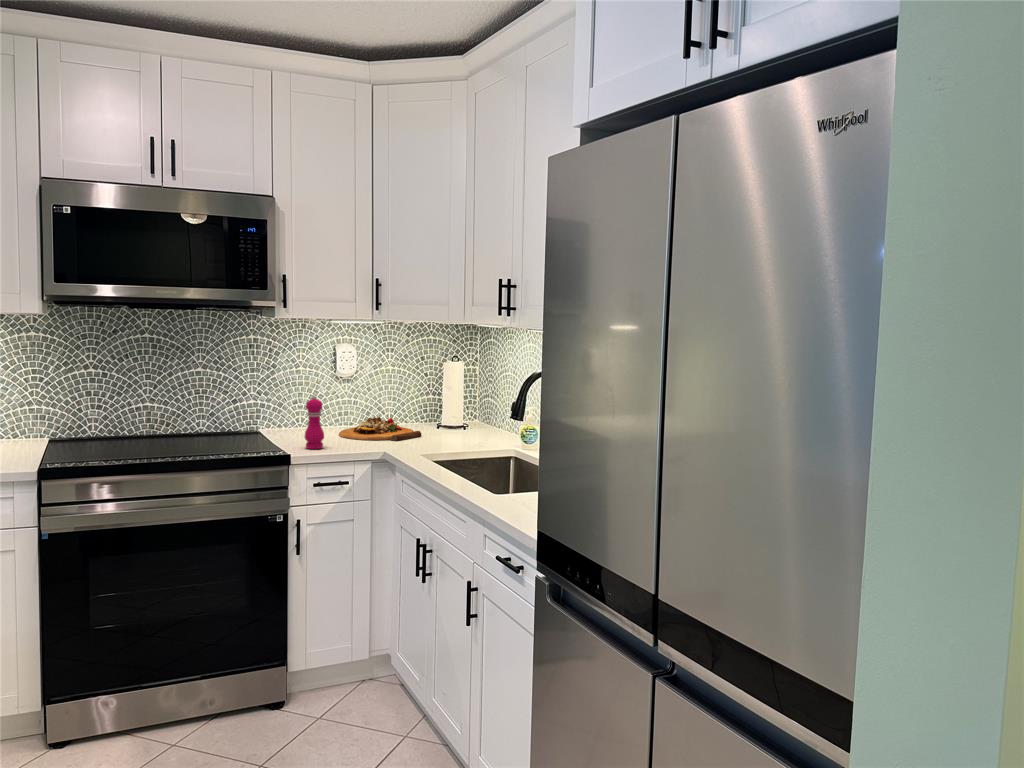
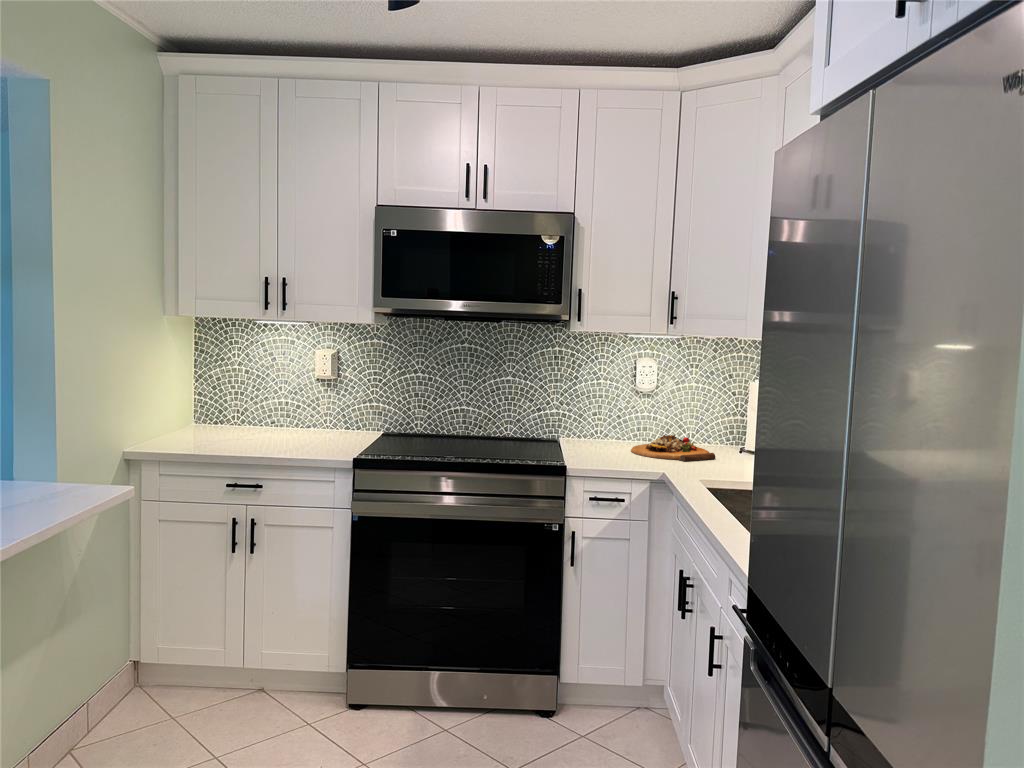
pepper mill: present [304,395,324,449] -> none [587,408,606,462]

